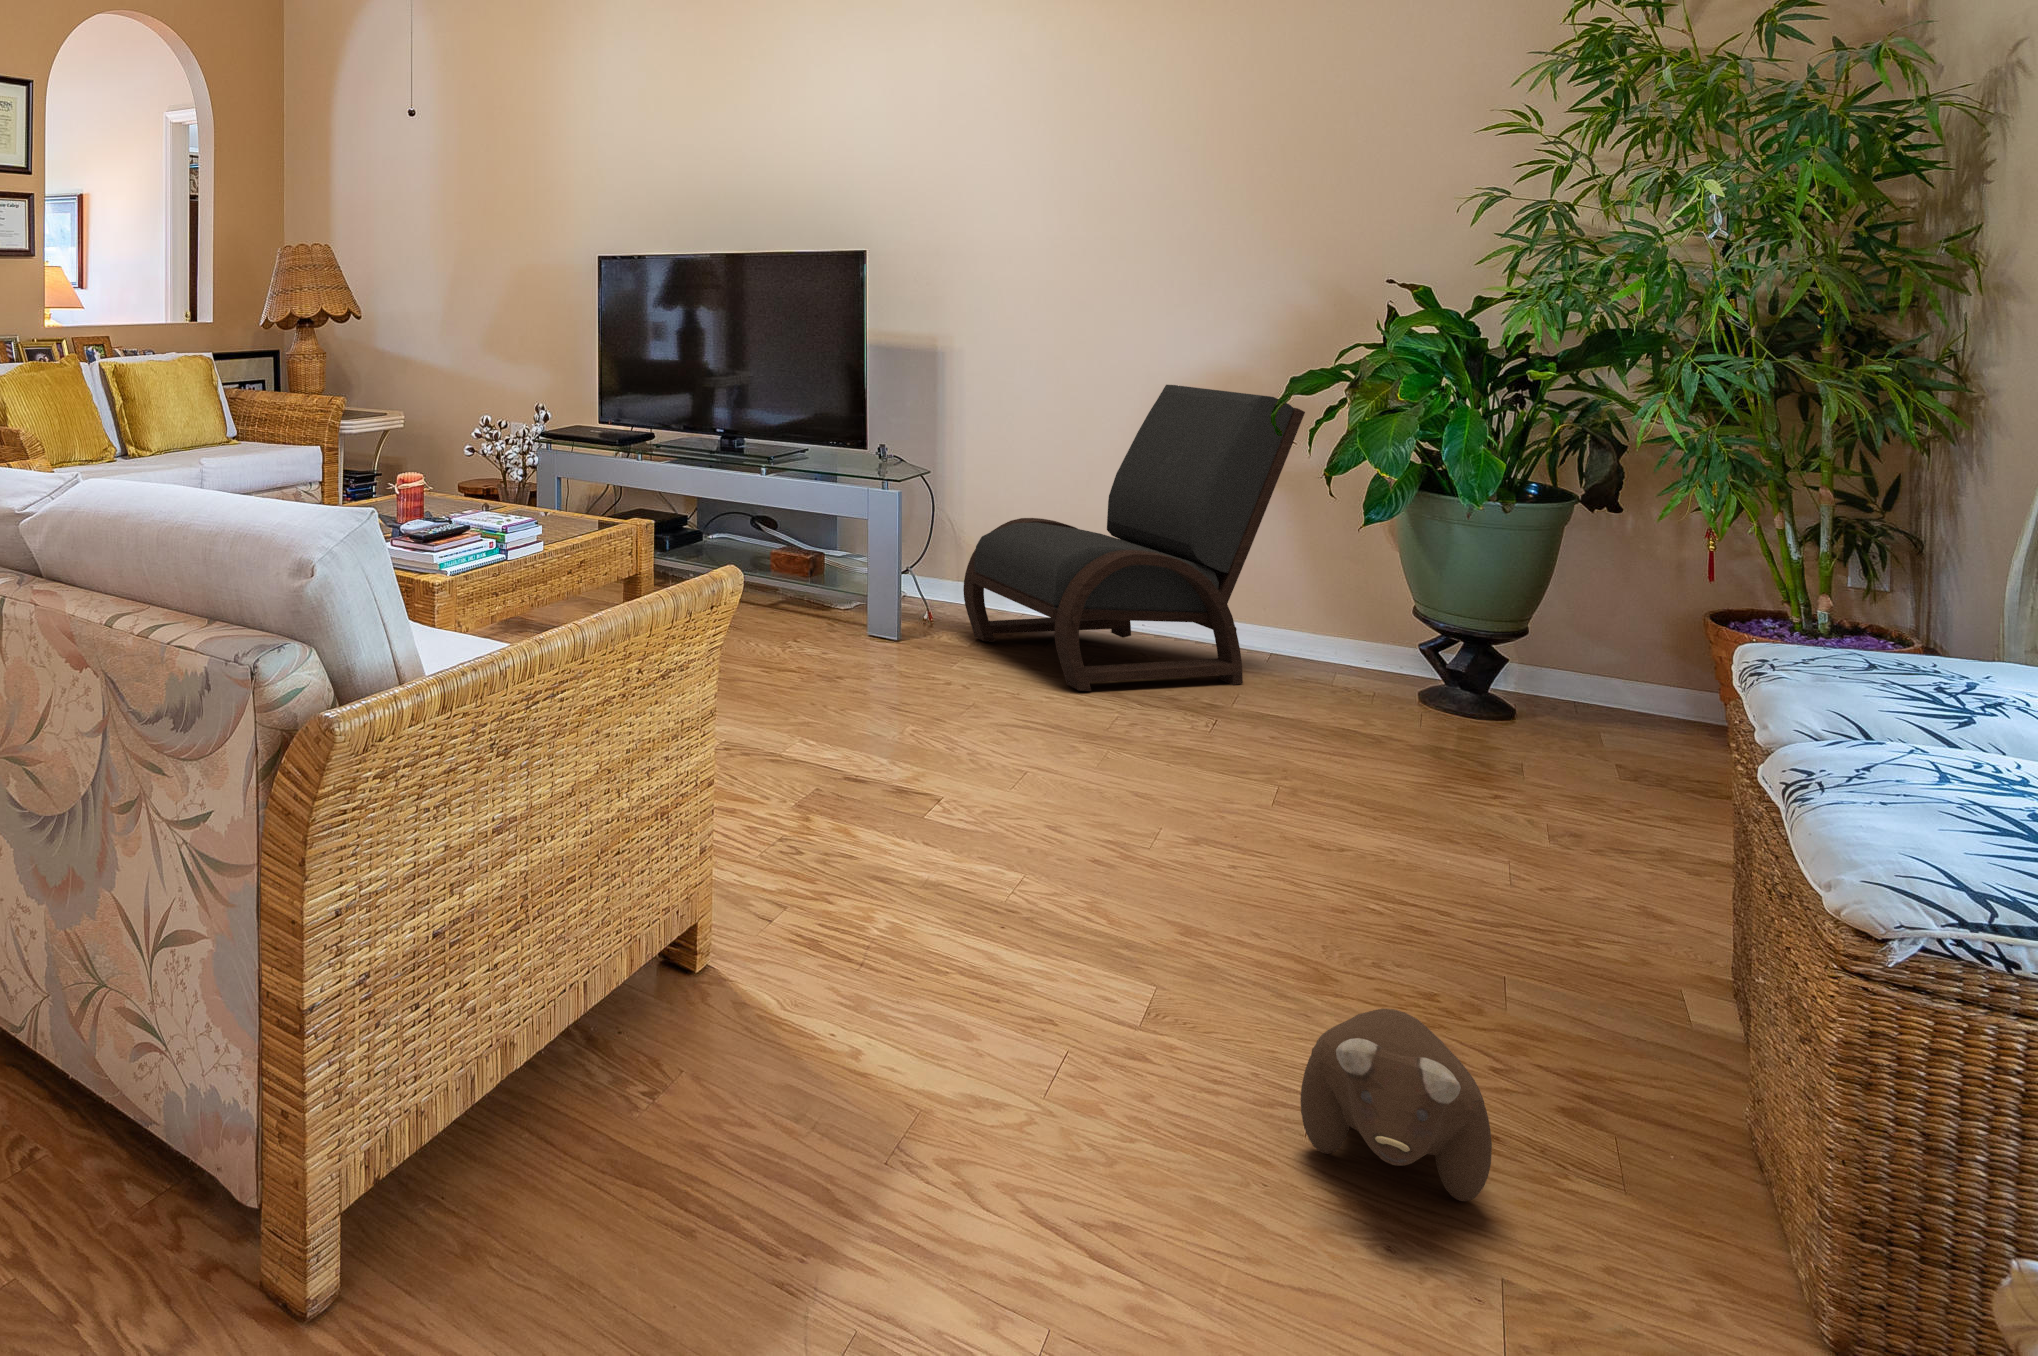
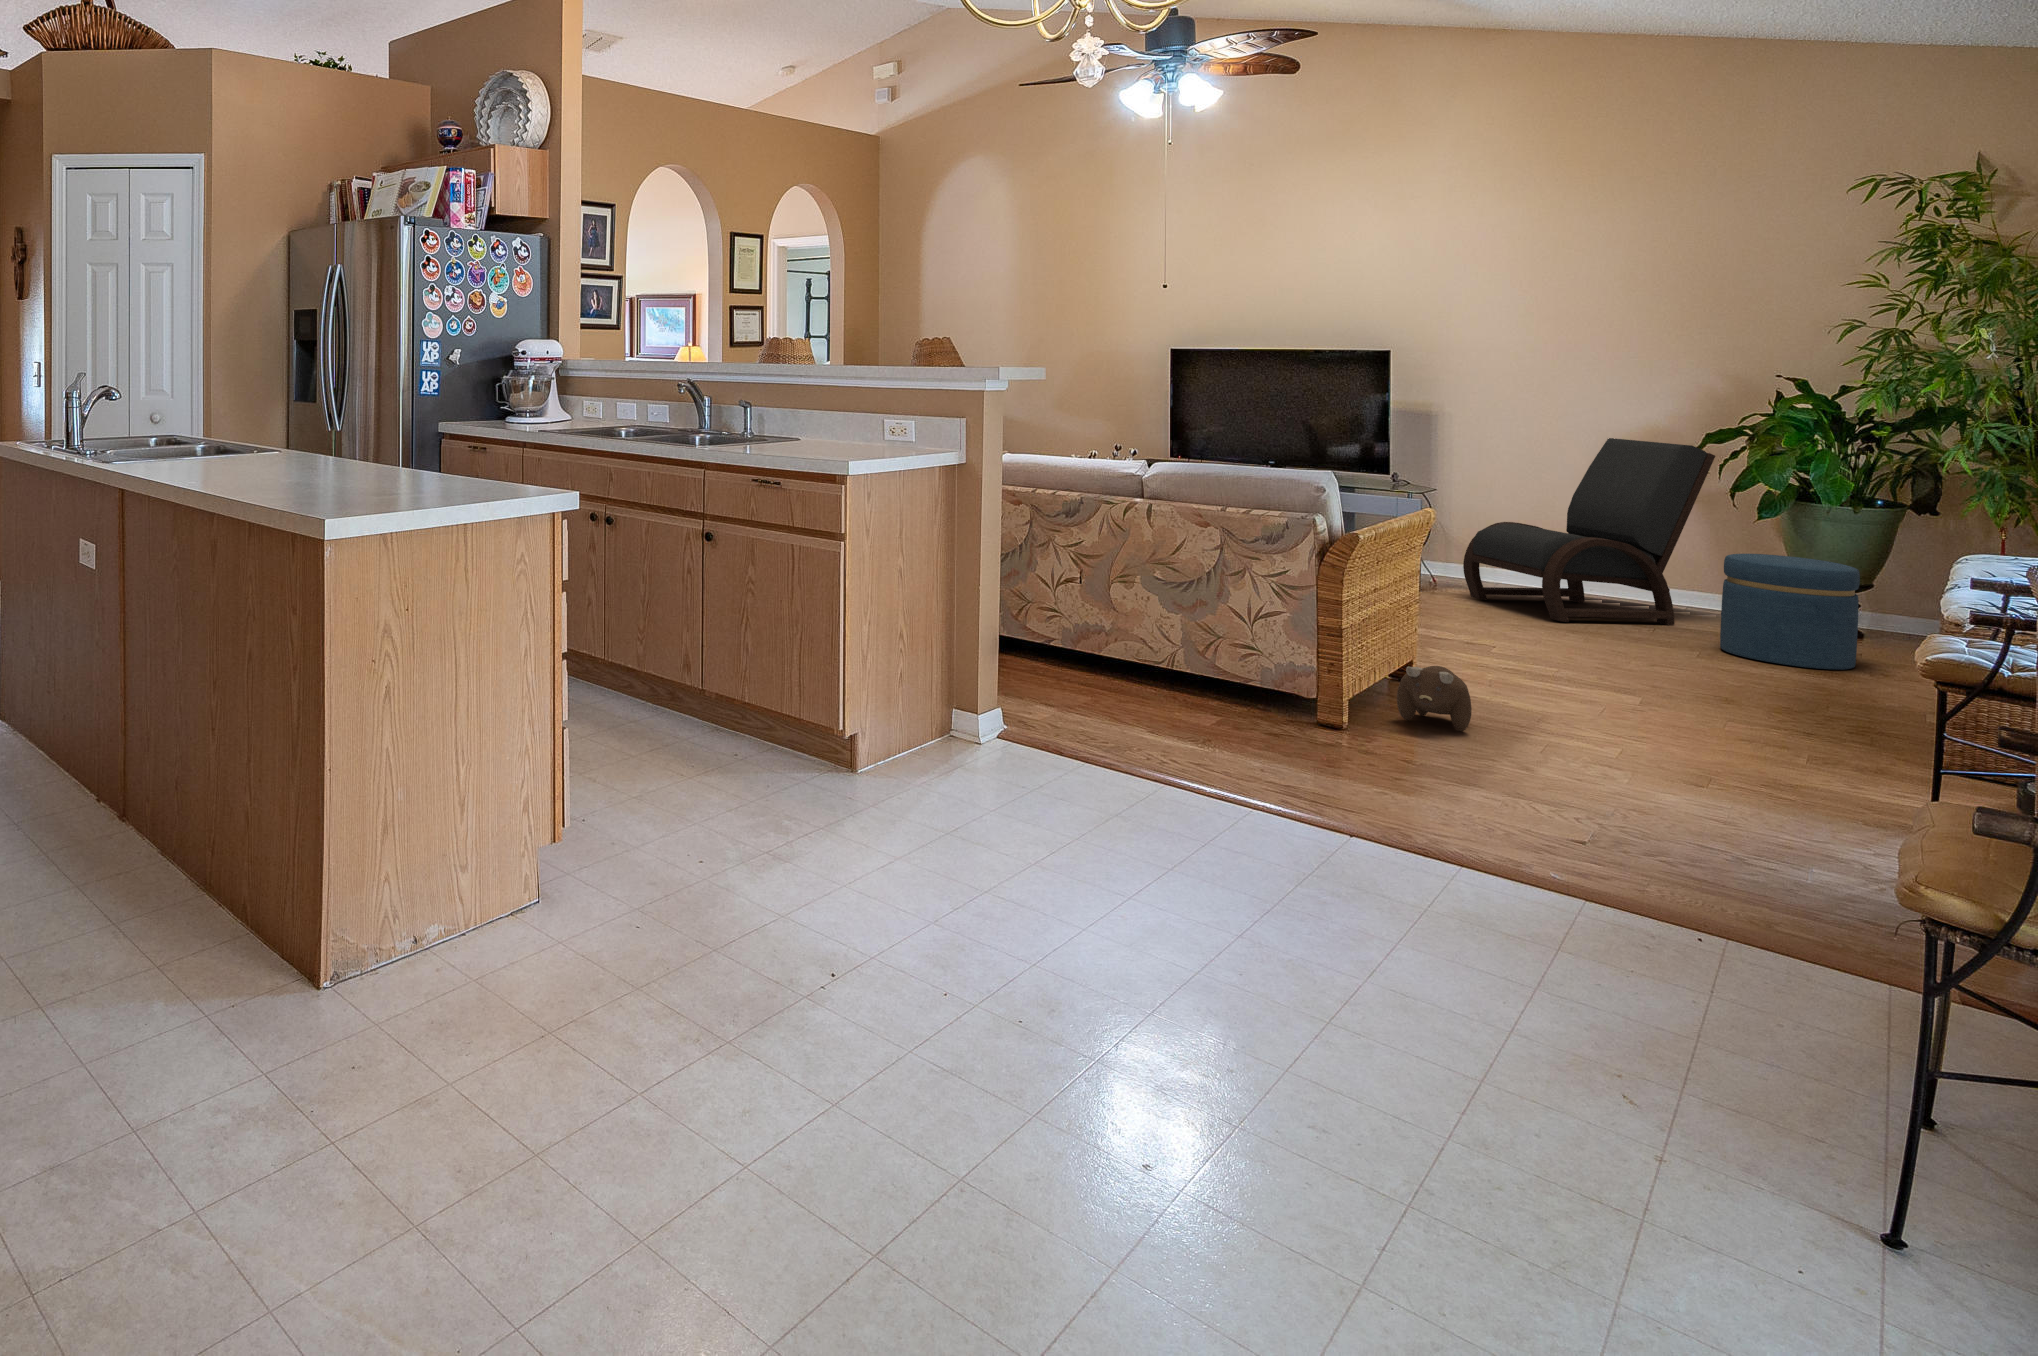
ottoman: none [1300,583,1508,793] -> present [1720,554,1860,670]
plush toy: present [1300,1009,1492,1201] -> present [1397,666,1472,731]

